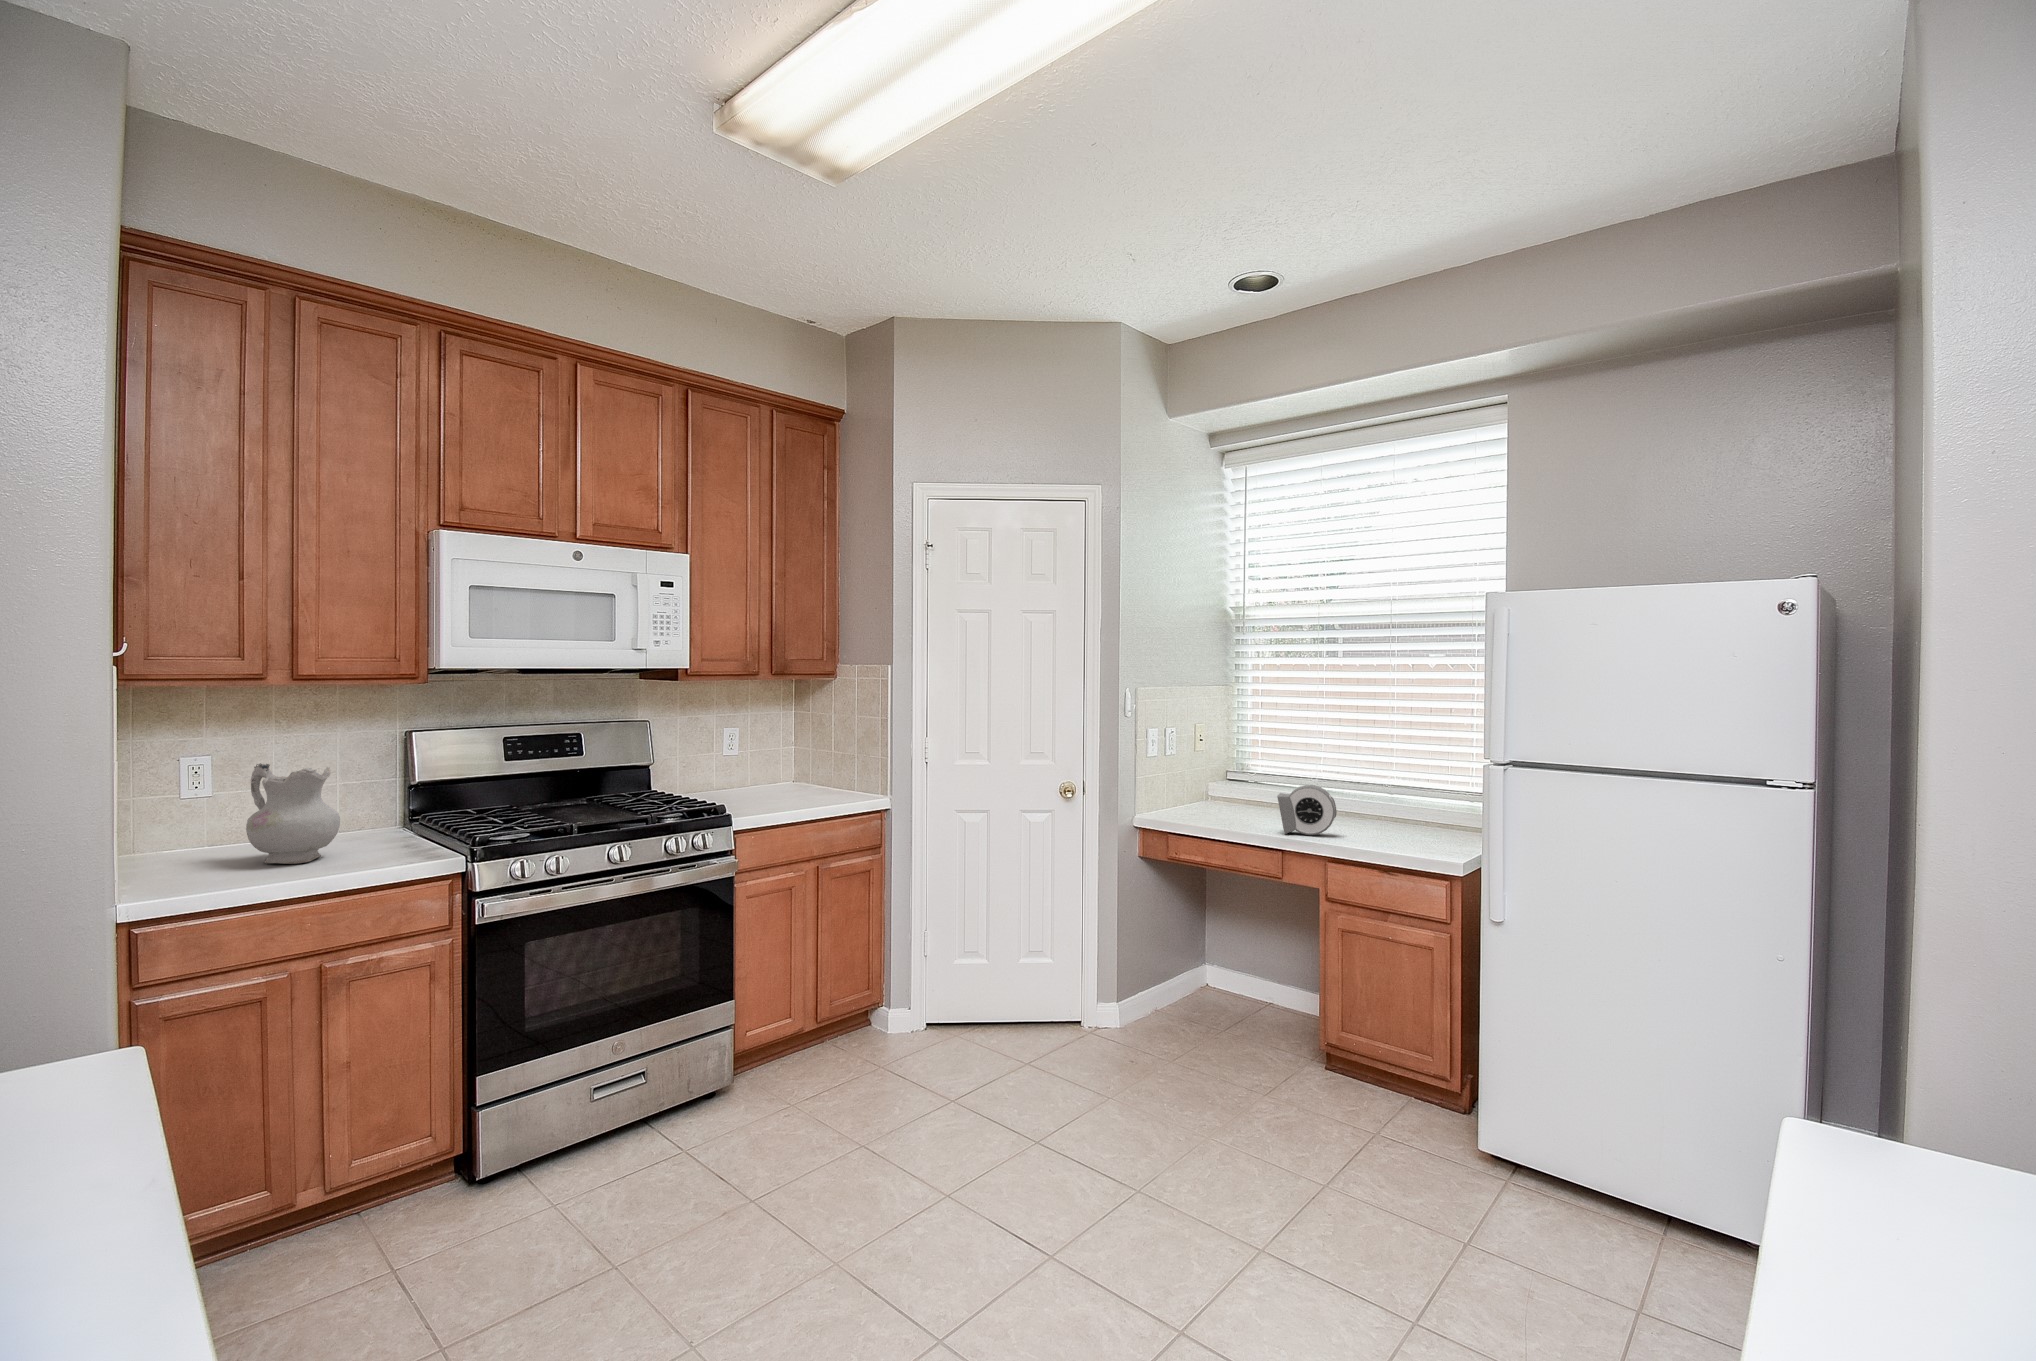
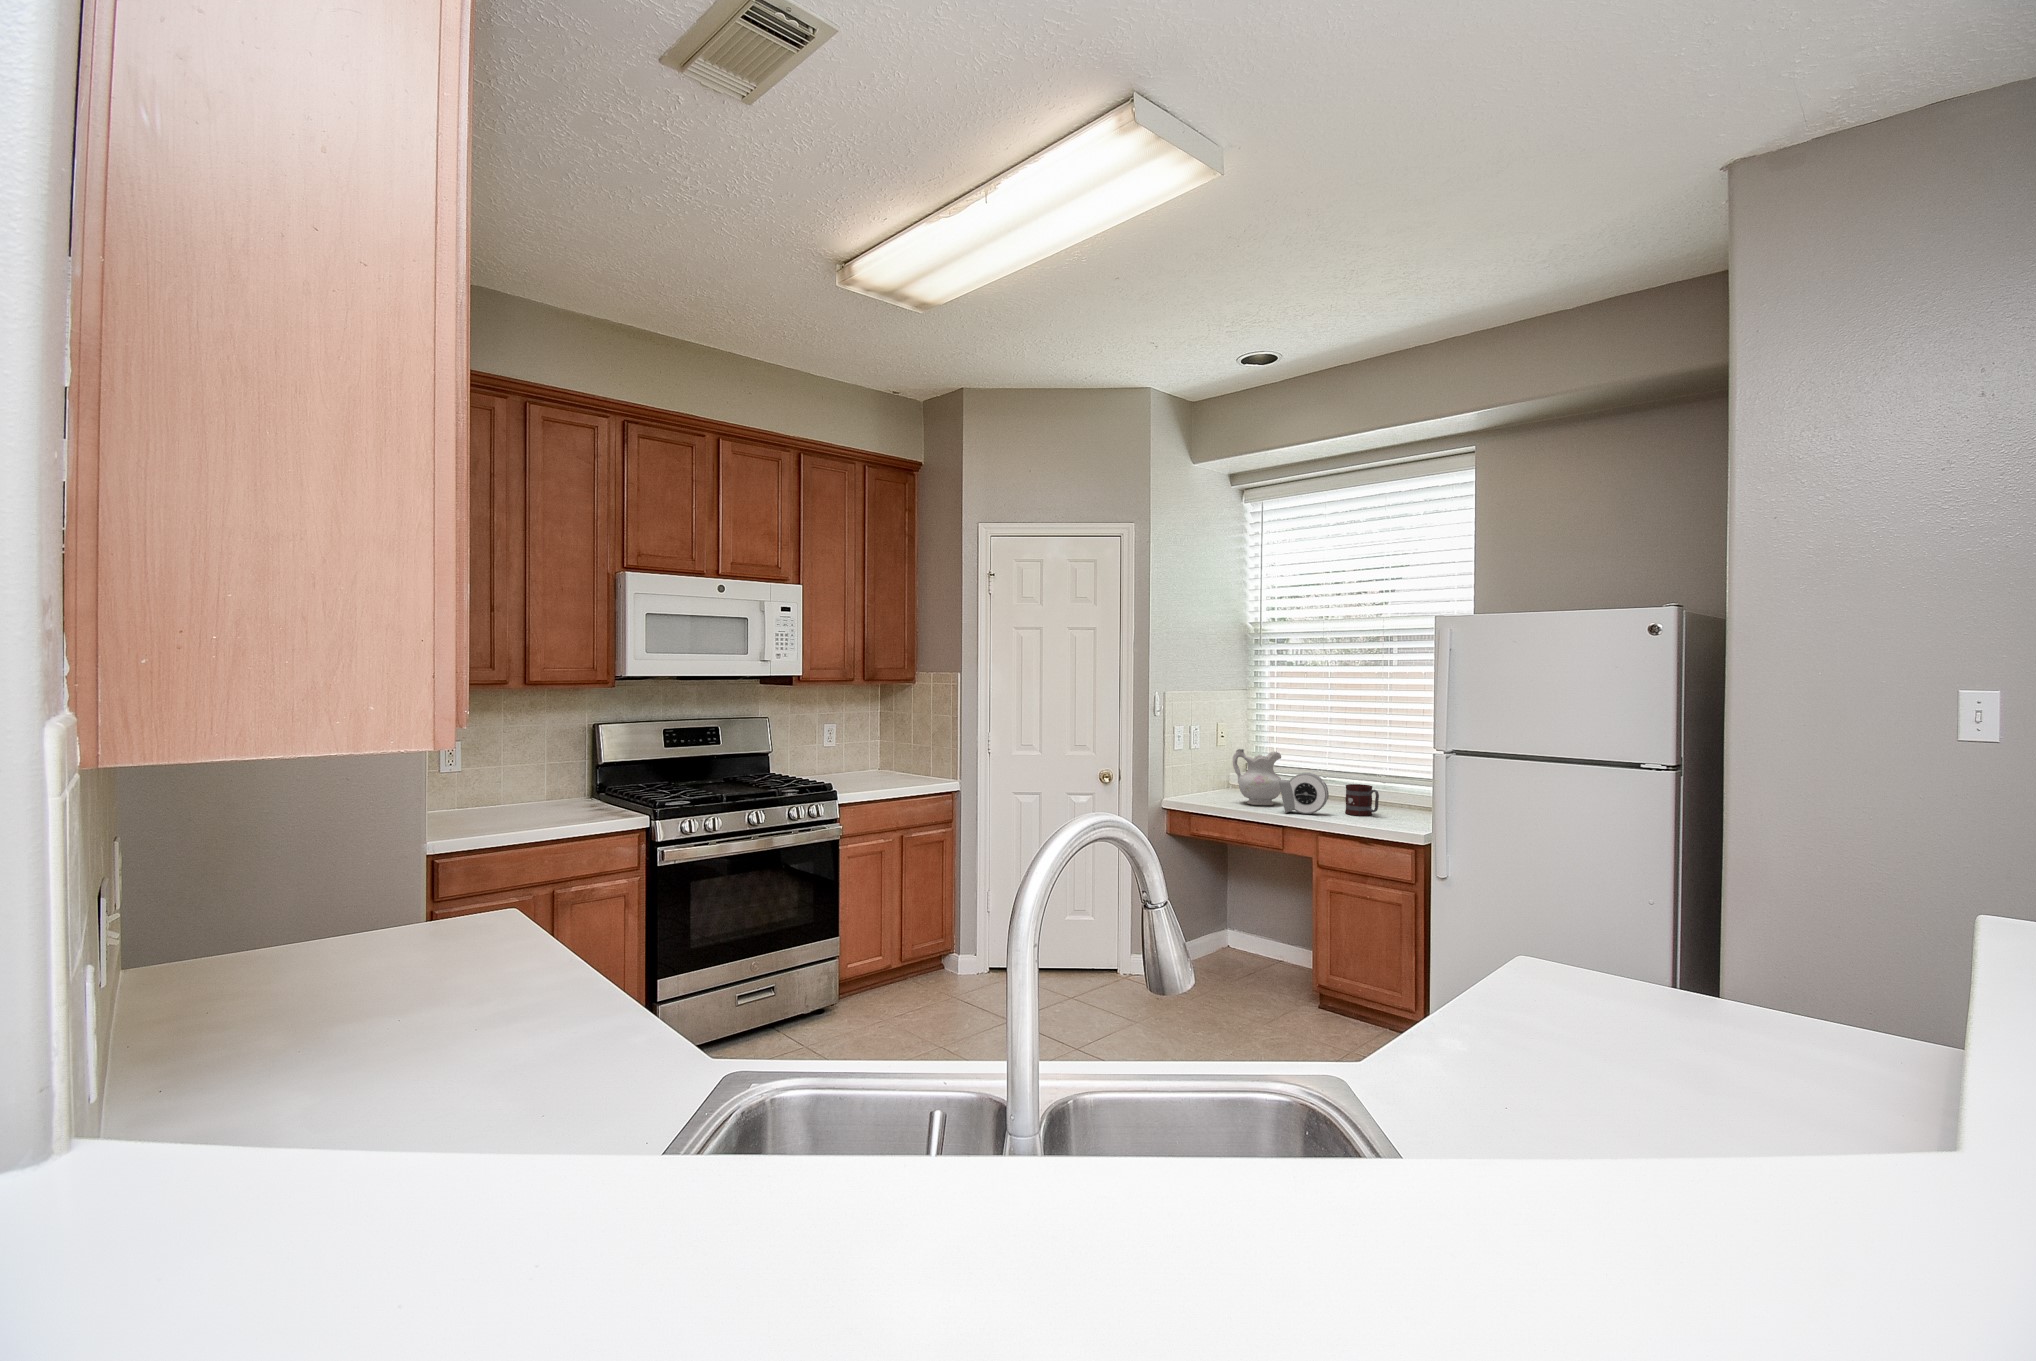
ceramic pitcher: present [246,763,340,864] -> present [1233,749,1281,805]
mug: none [1355,798,1397,837] -> present [1345,784,1379,816]

